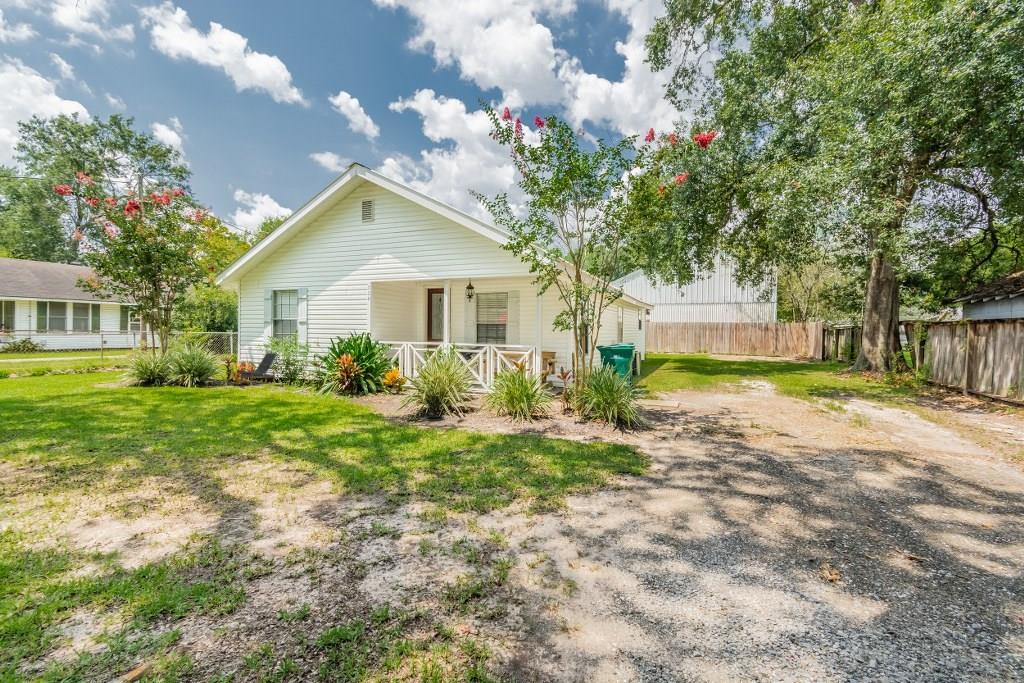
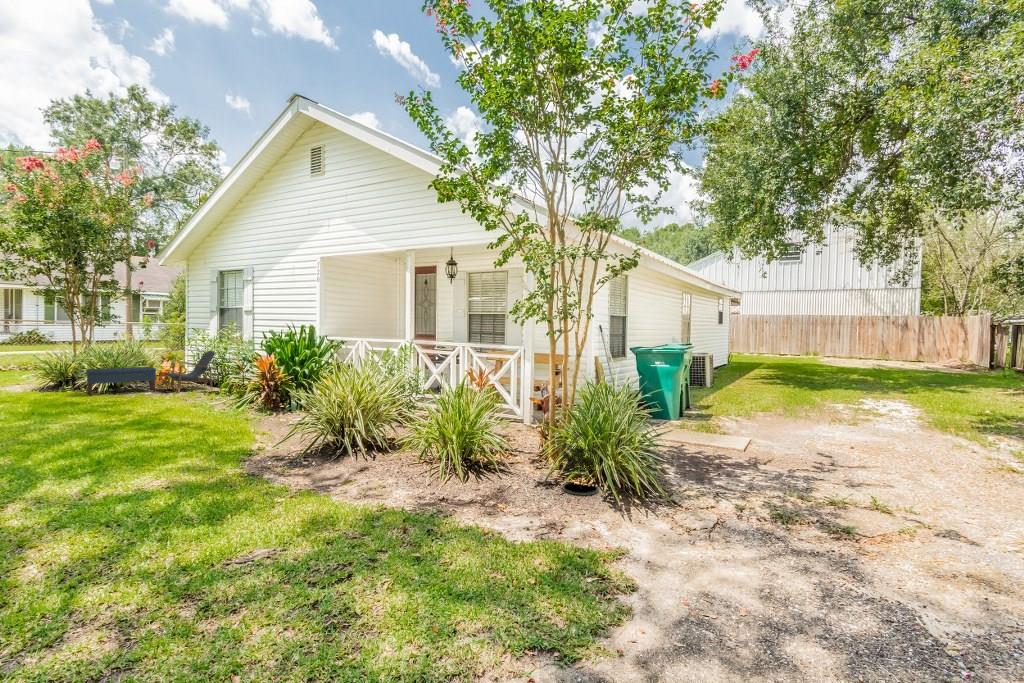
bench: none [176,366,231,390] -> present [86,367,156,396]
potted tree: present [424,388,444,421] -> present [562,428,599,495]

